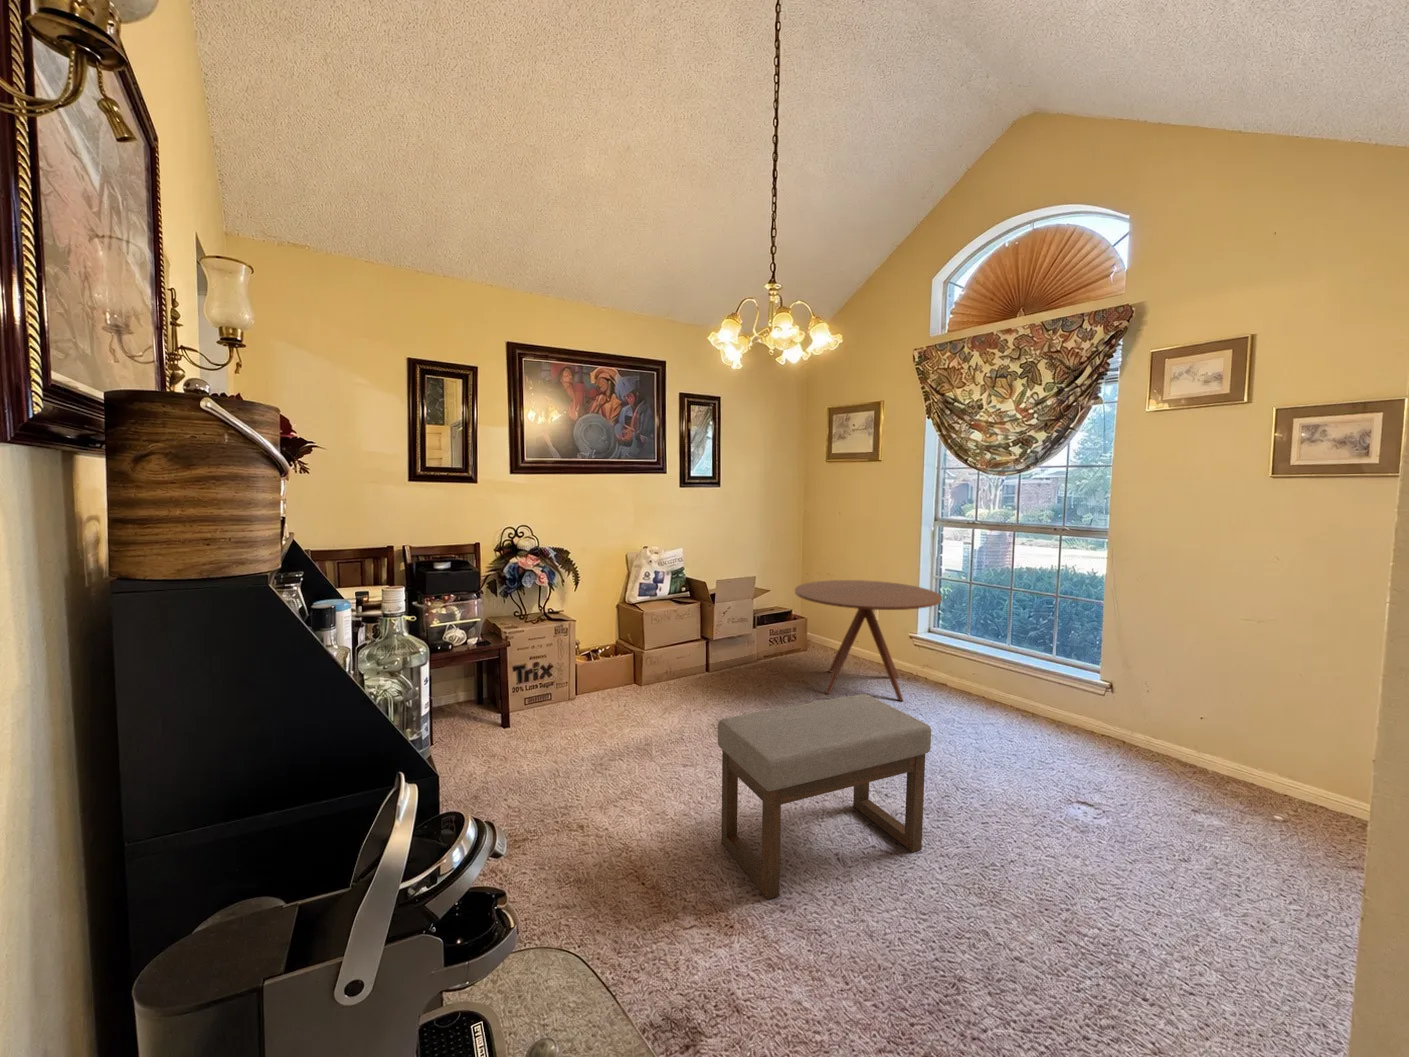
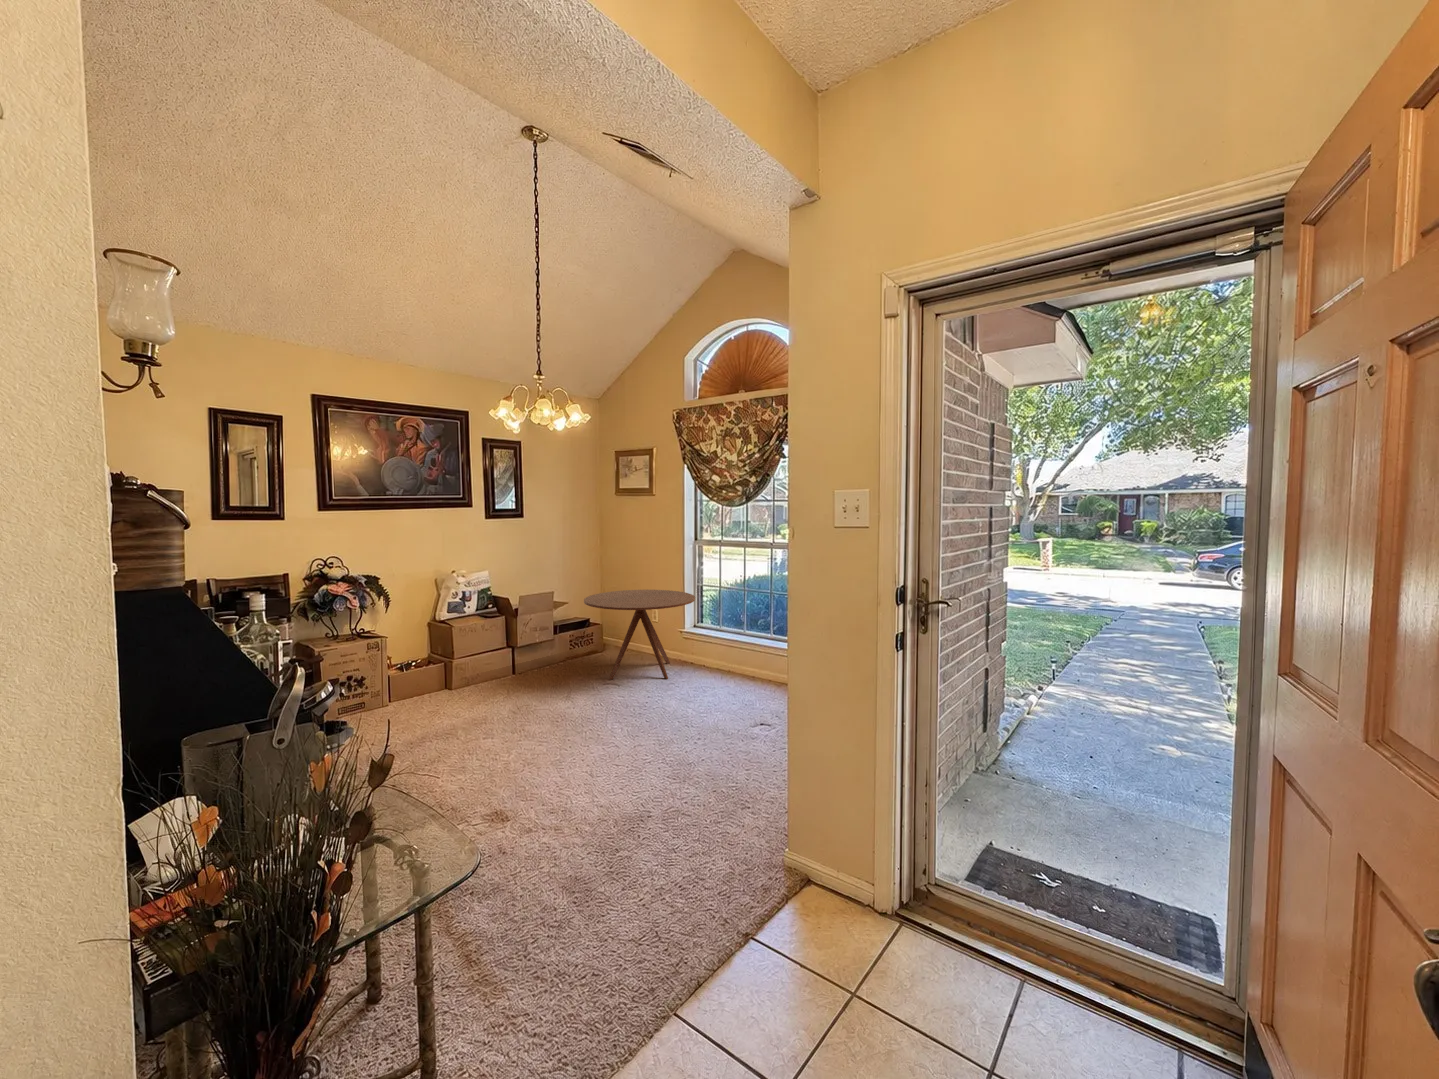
ottoman: present [718,694,931,899] -> none [502,666,653,807]

